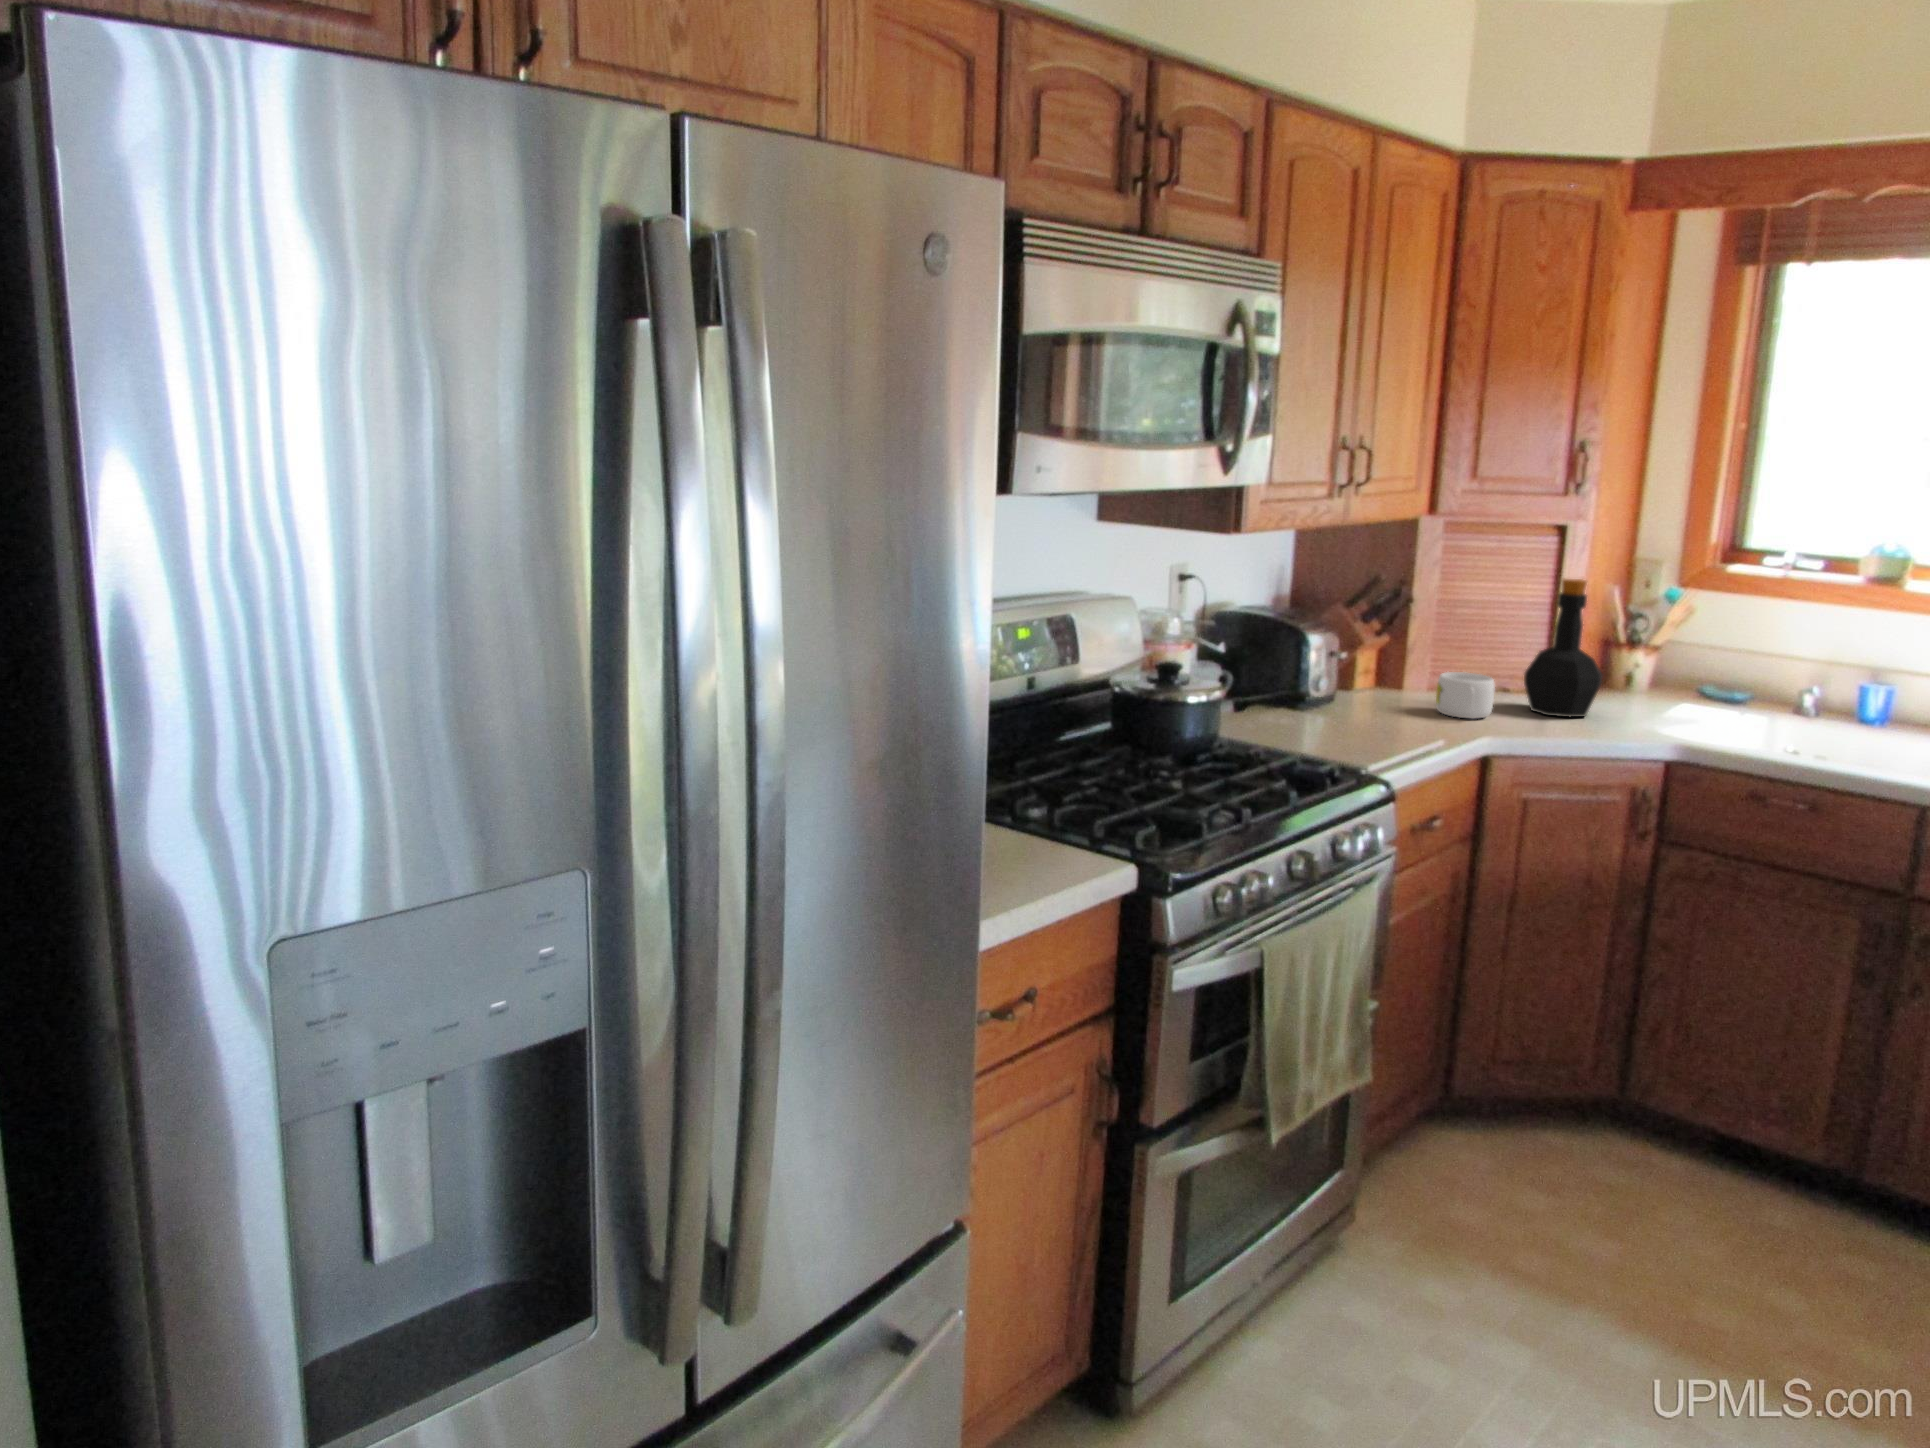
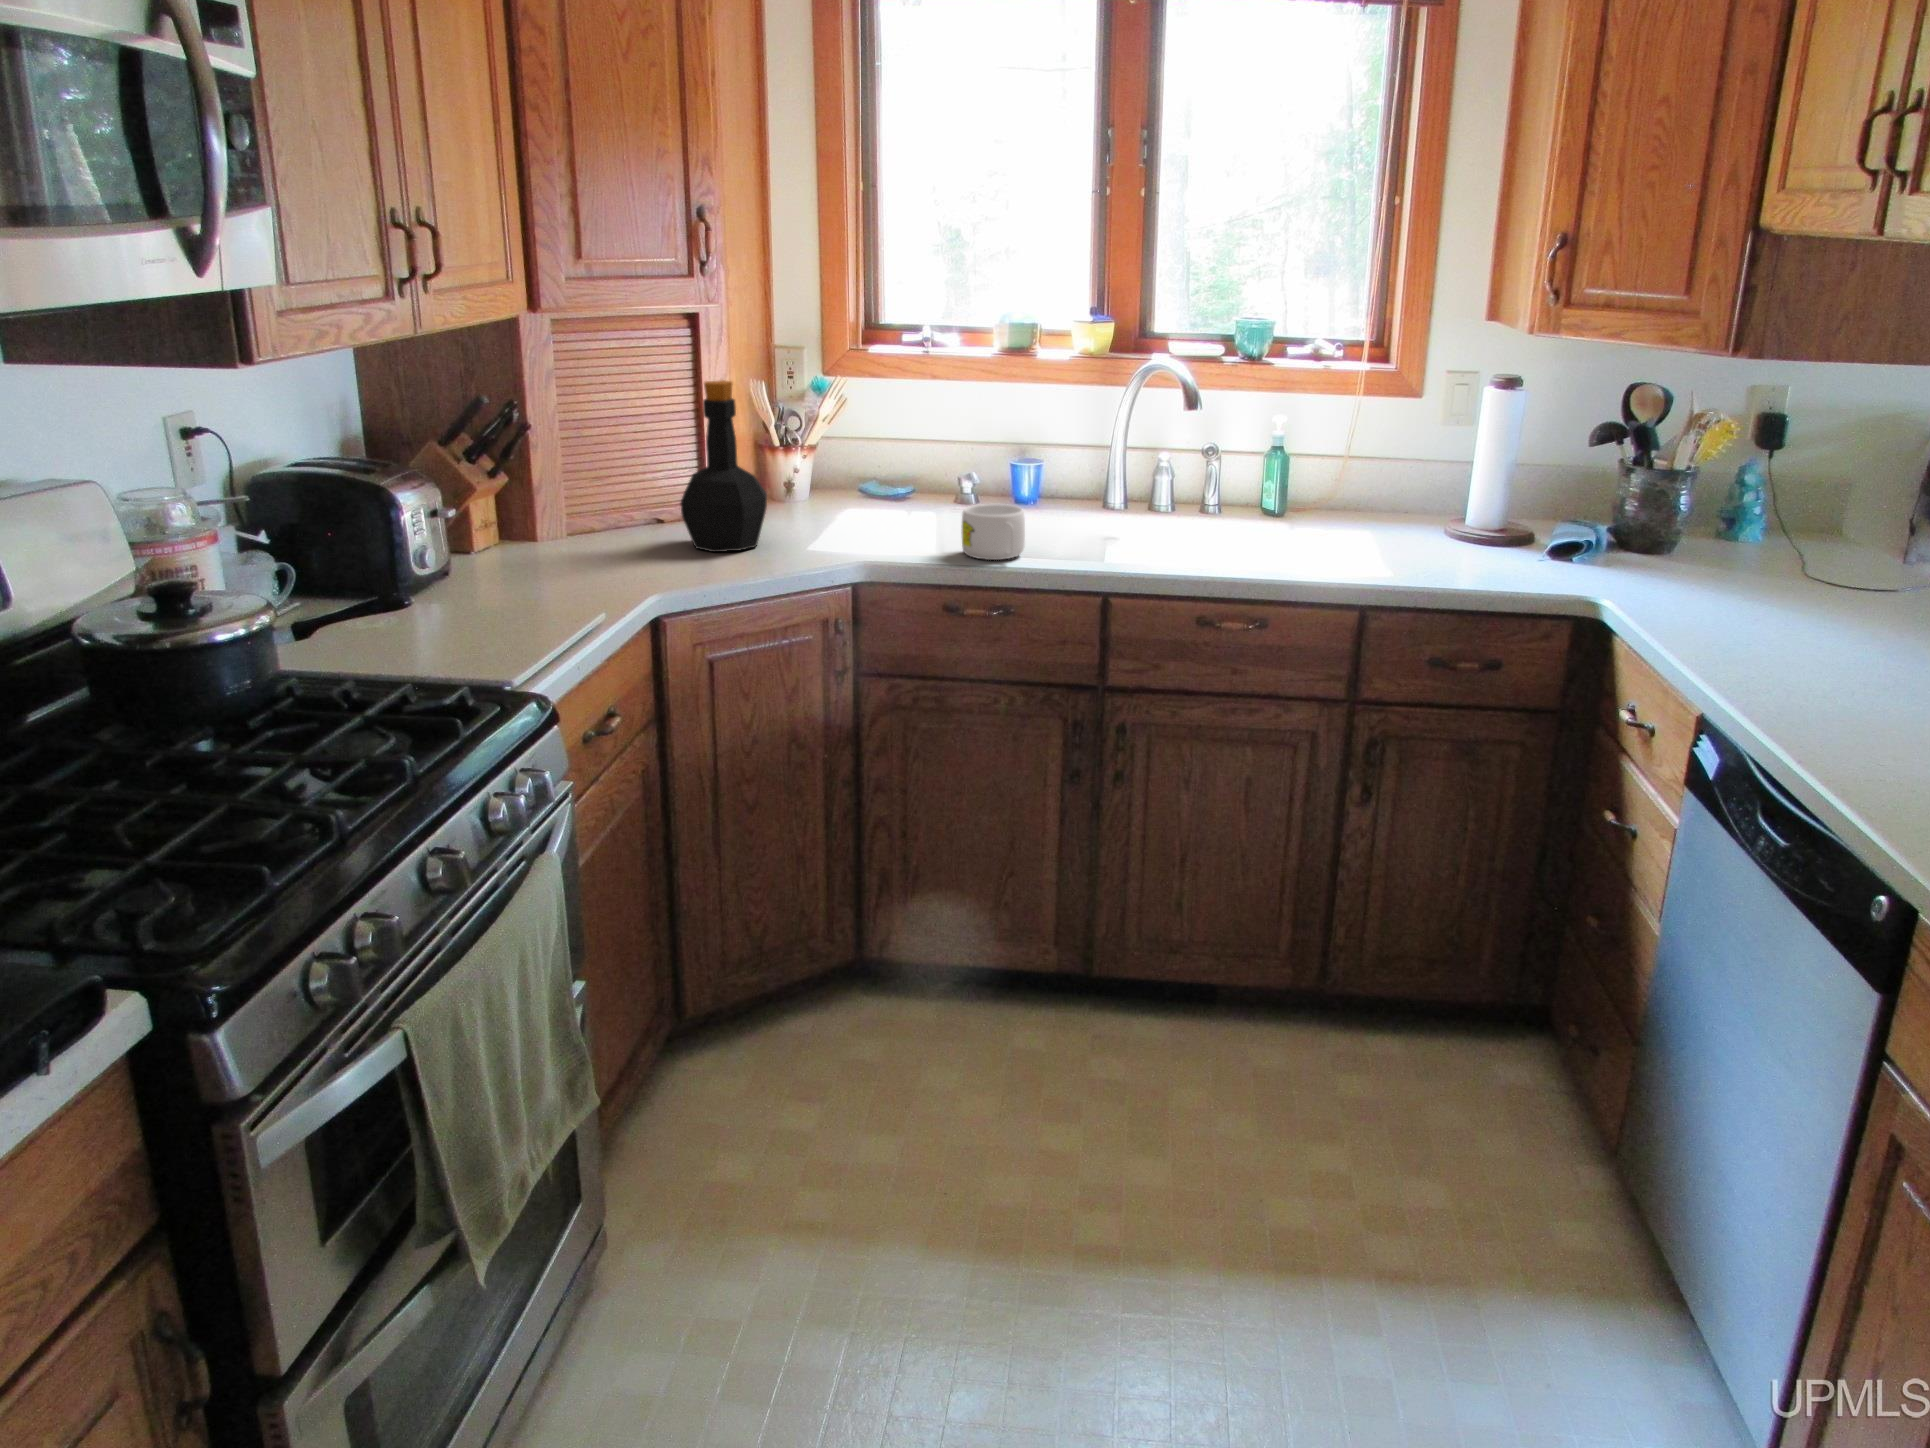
mug: present [1436,672,1494,718] -> present [962,504,1025,560]

